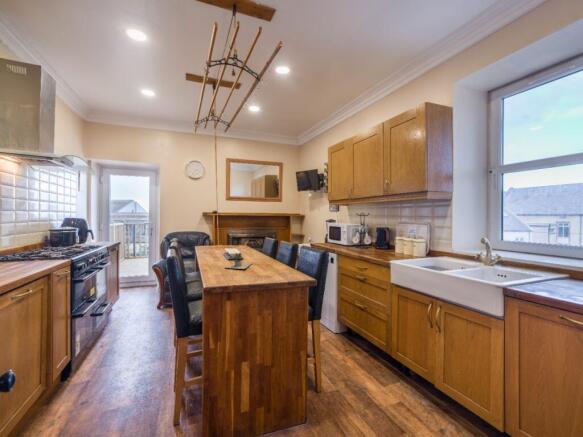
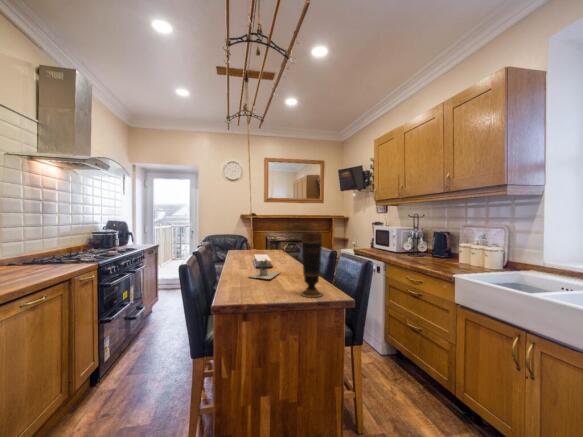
vase: none [273,229,292,281] -> present [301,233,322,298]

